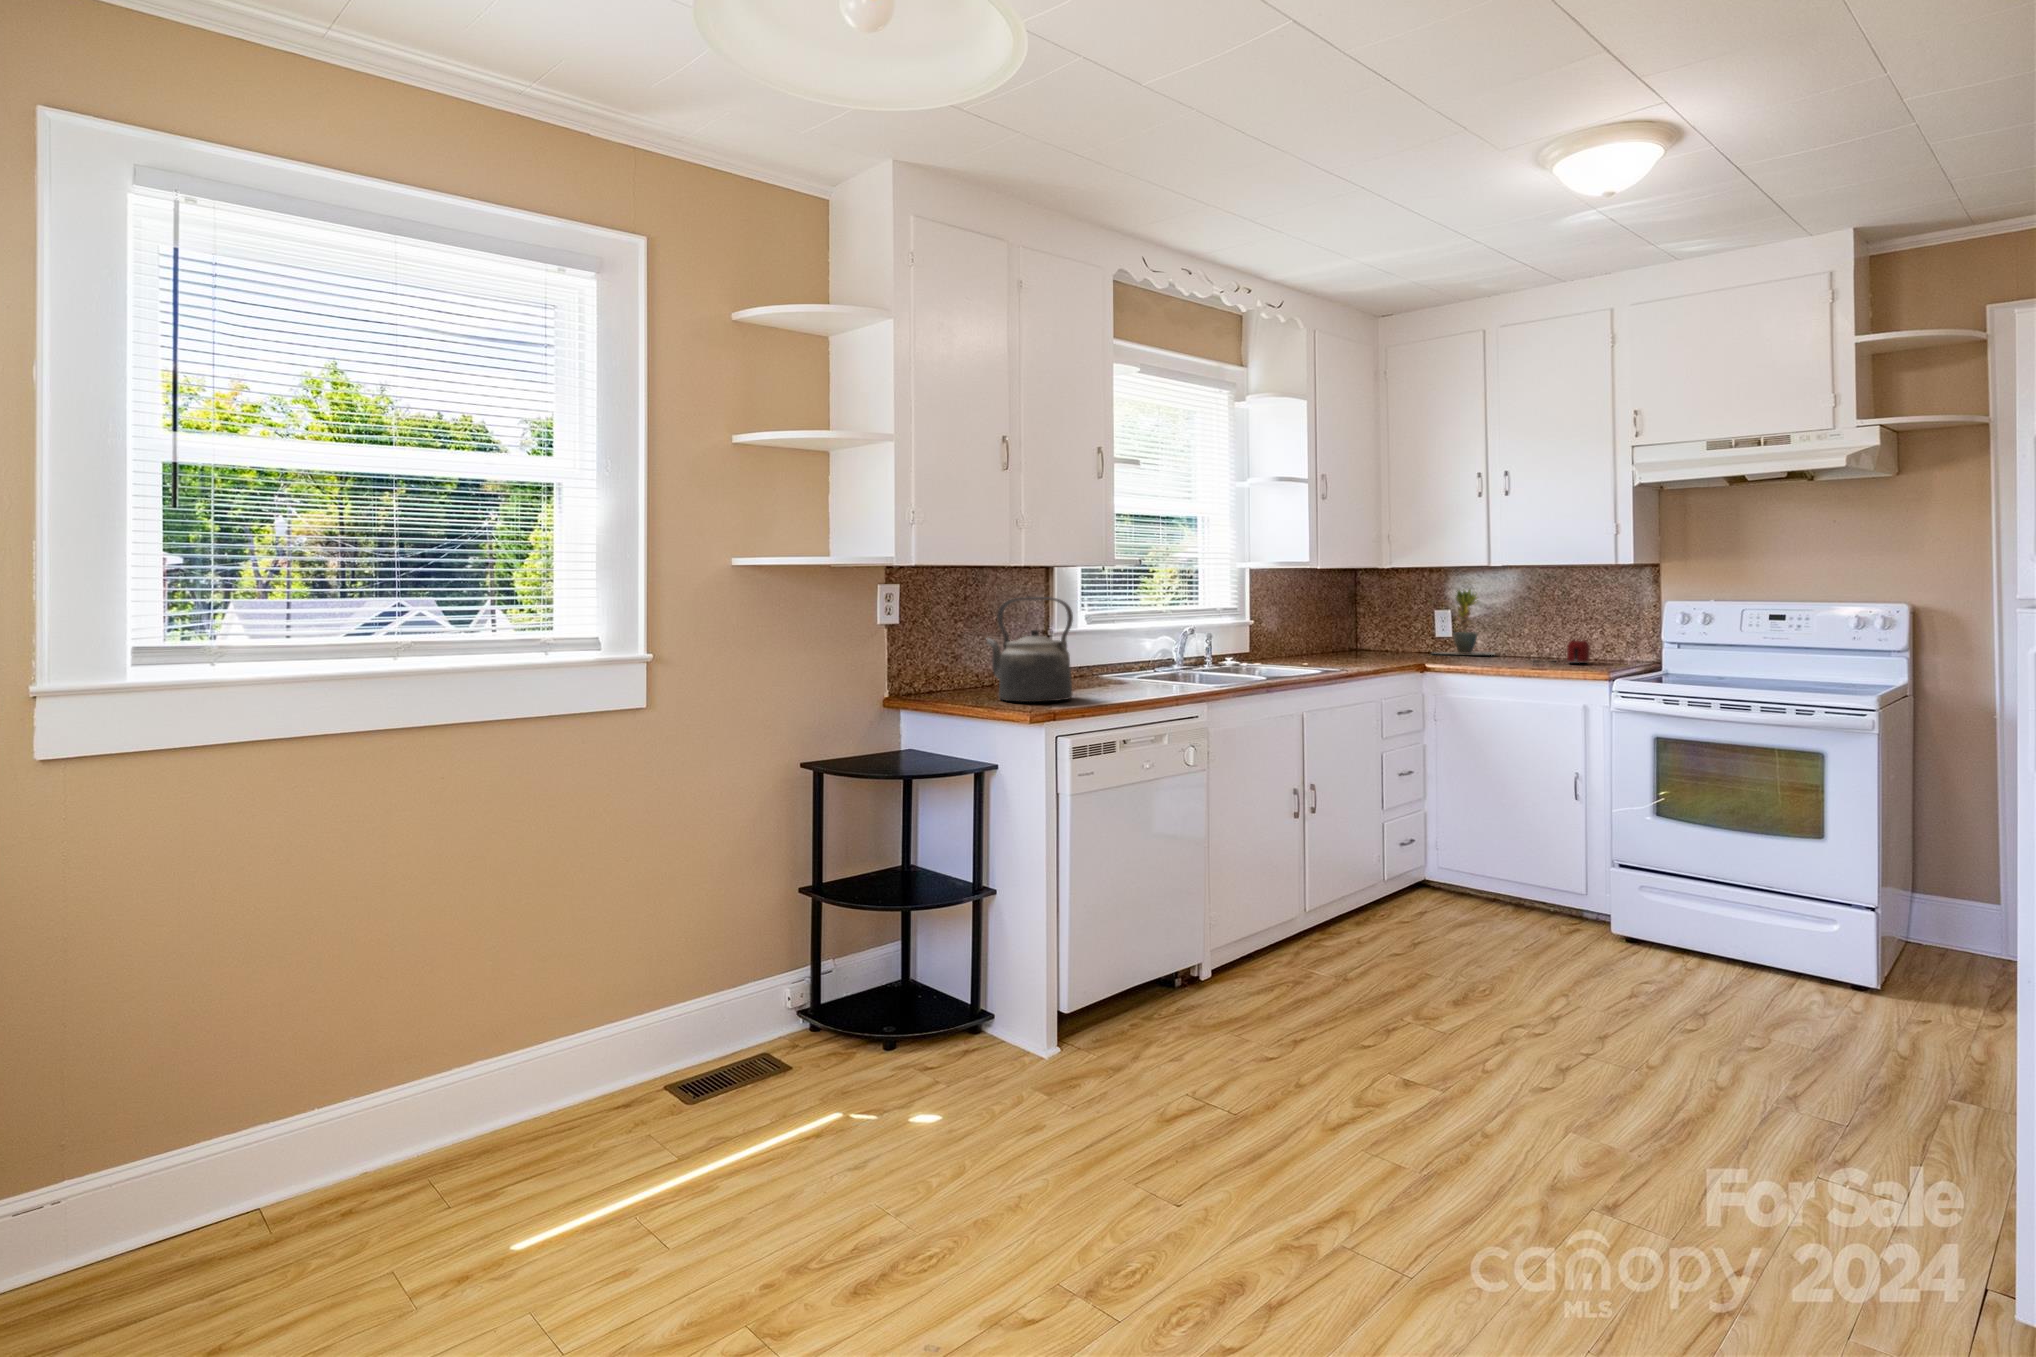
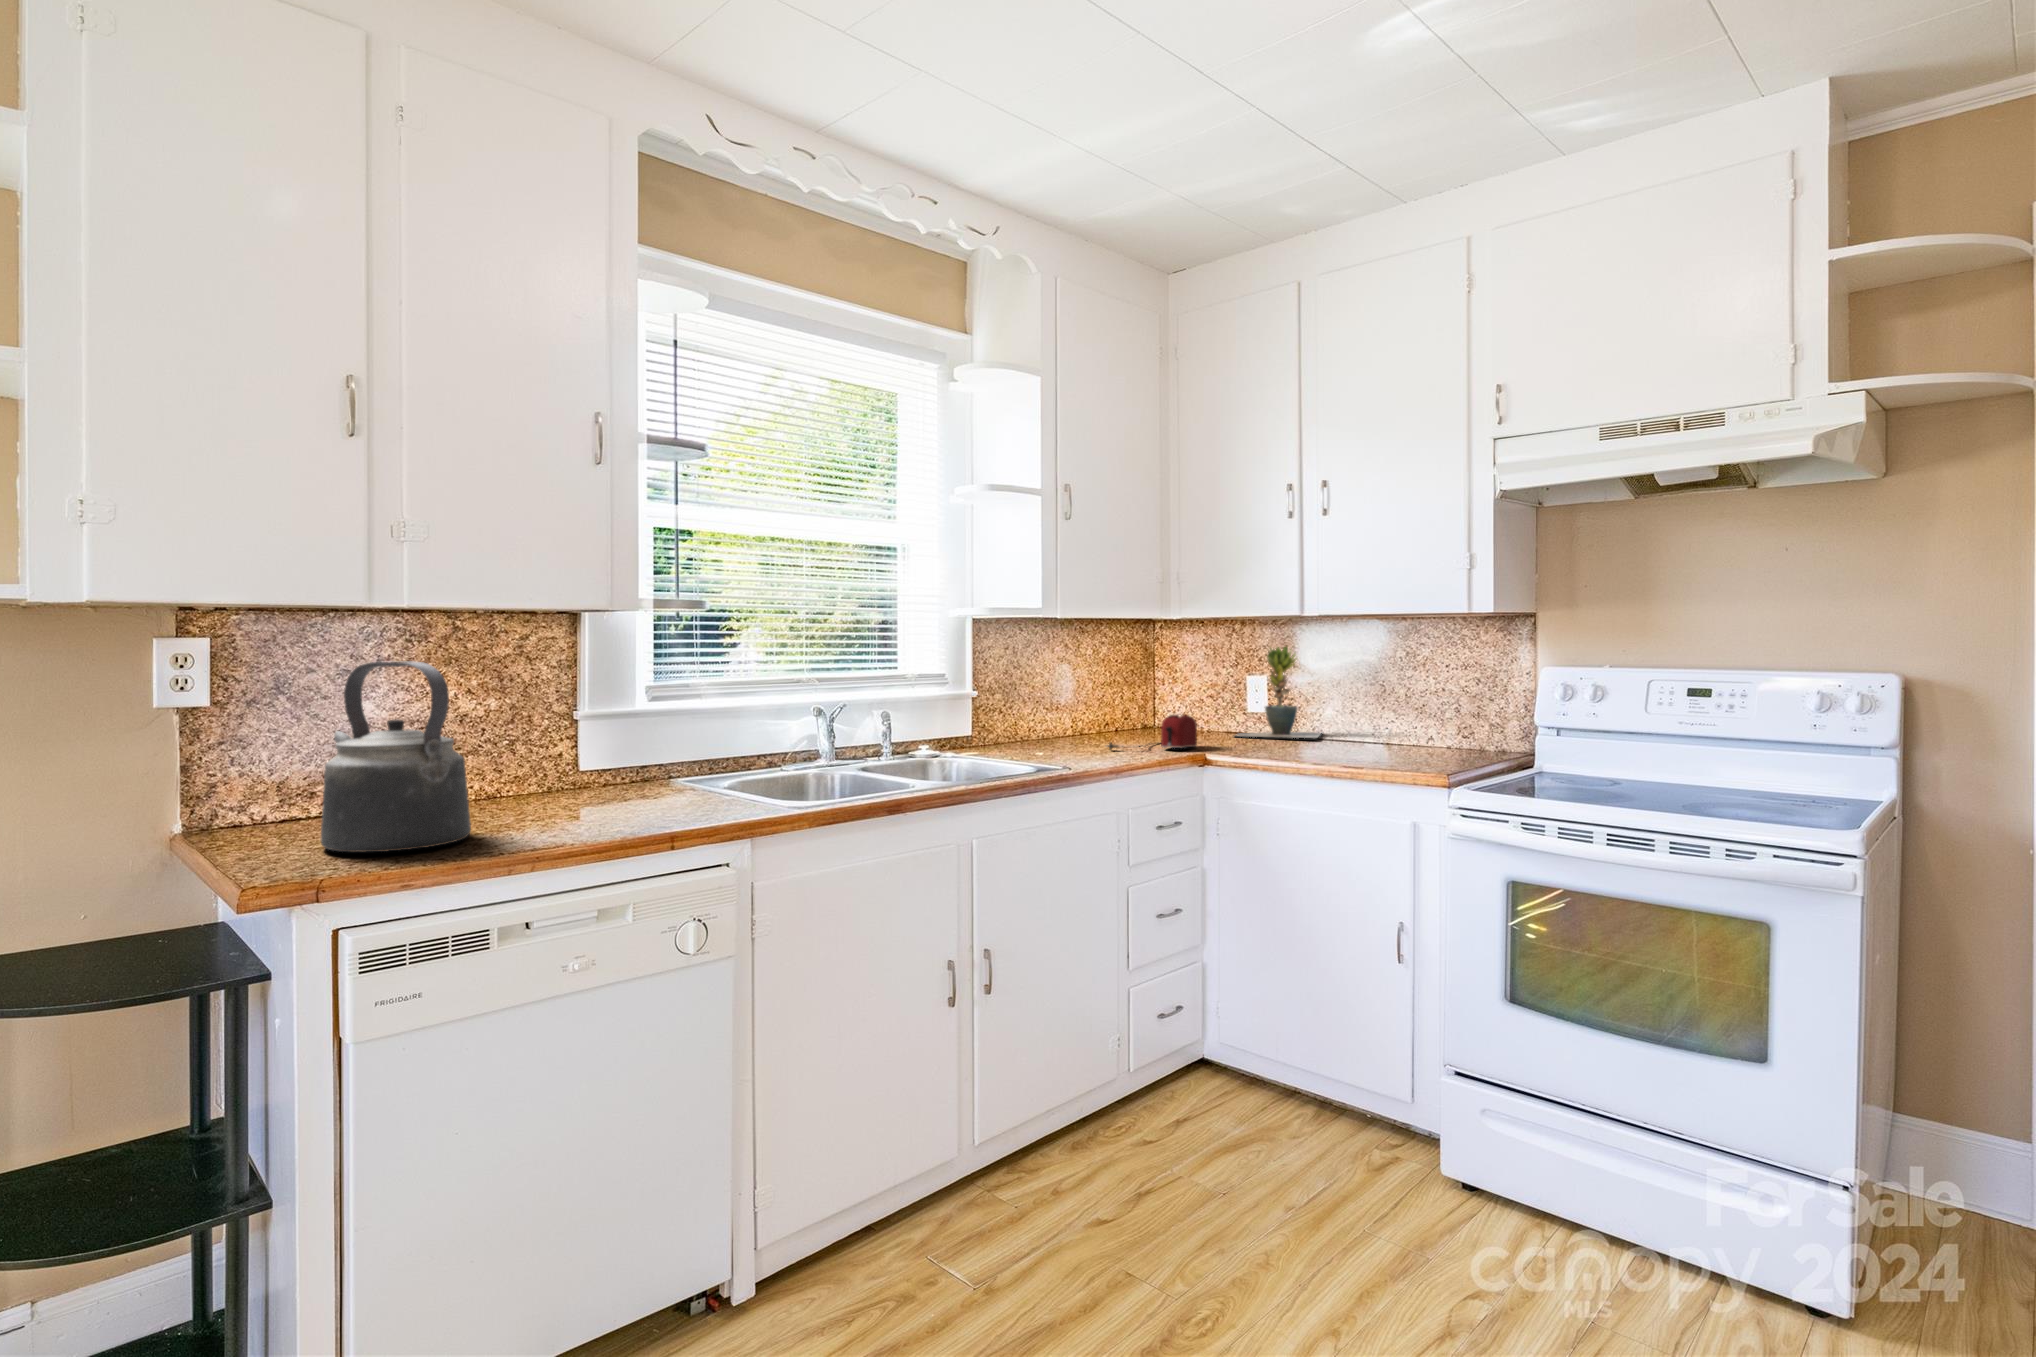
toaster: present [1533,640,1590,663] -> present [1108,715,1197,750]

